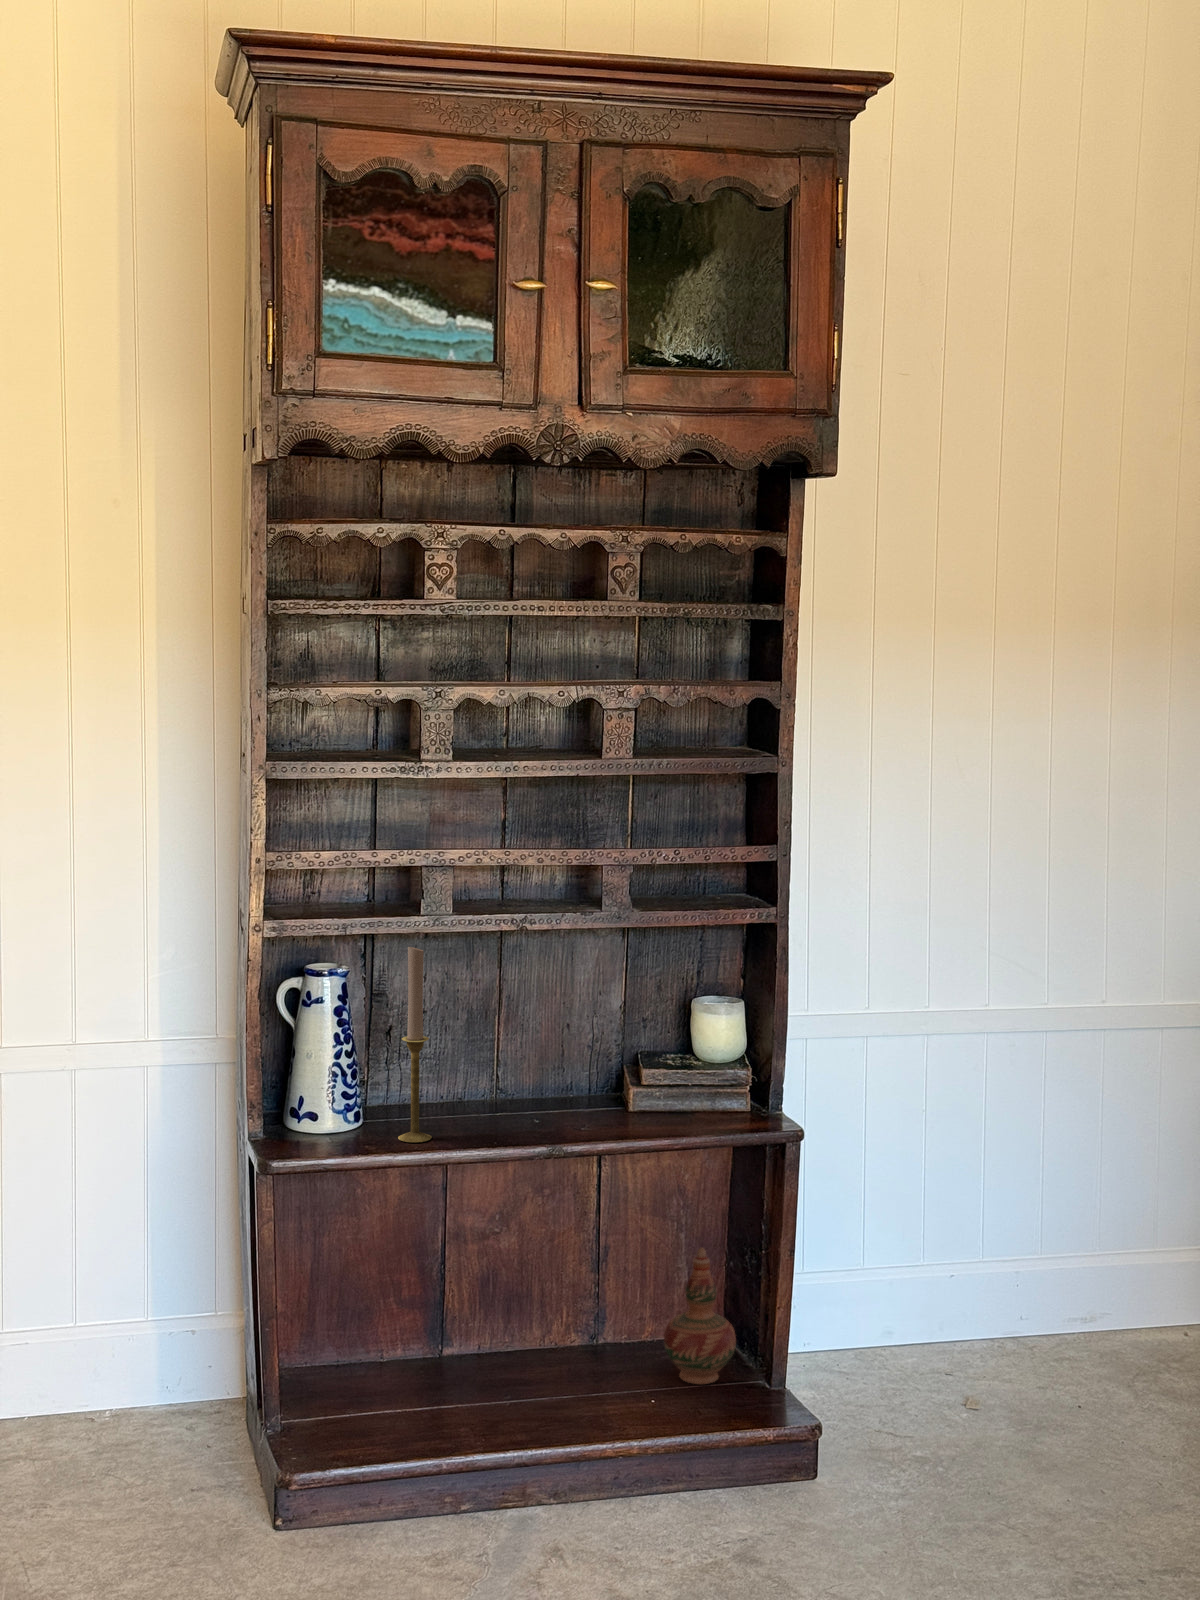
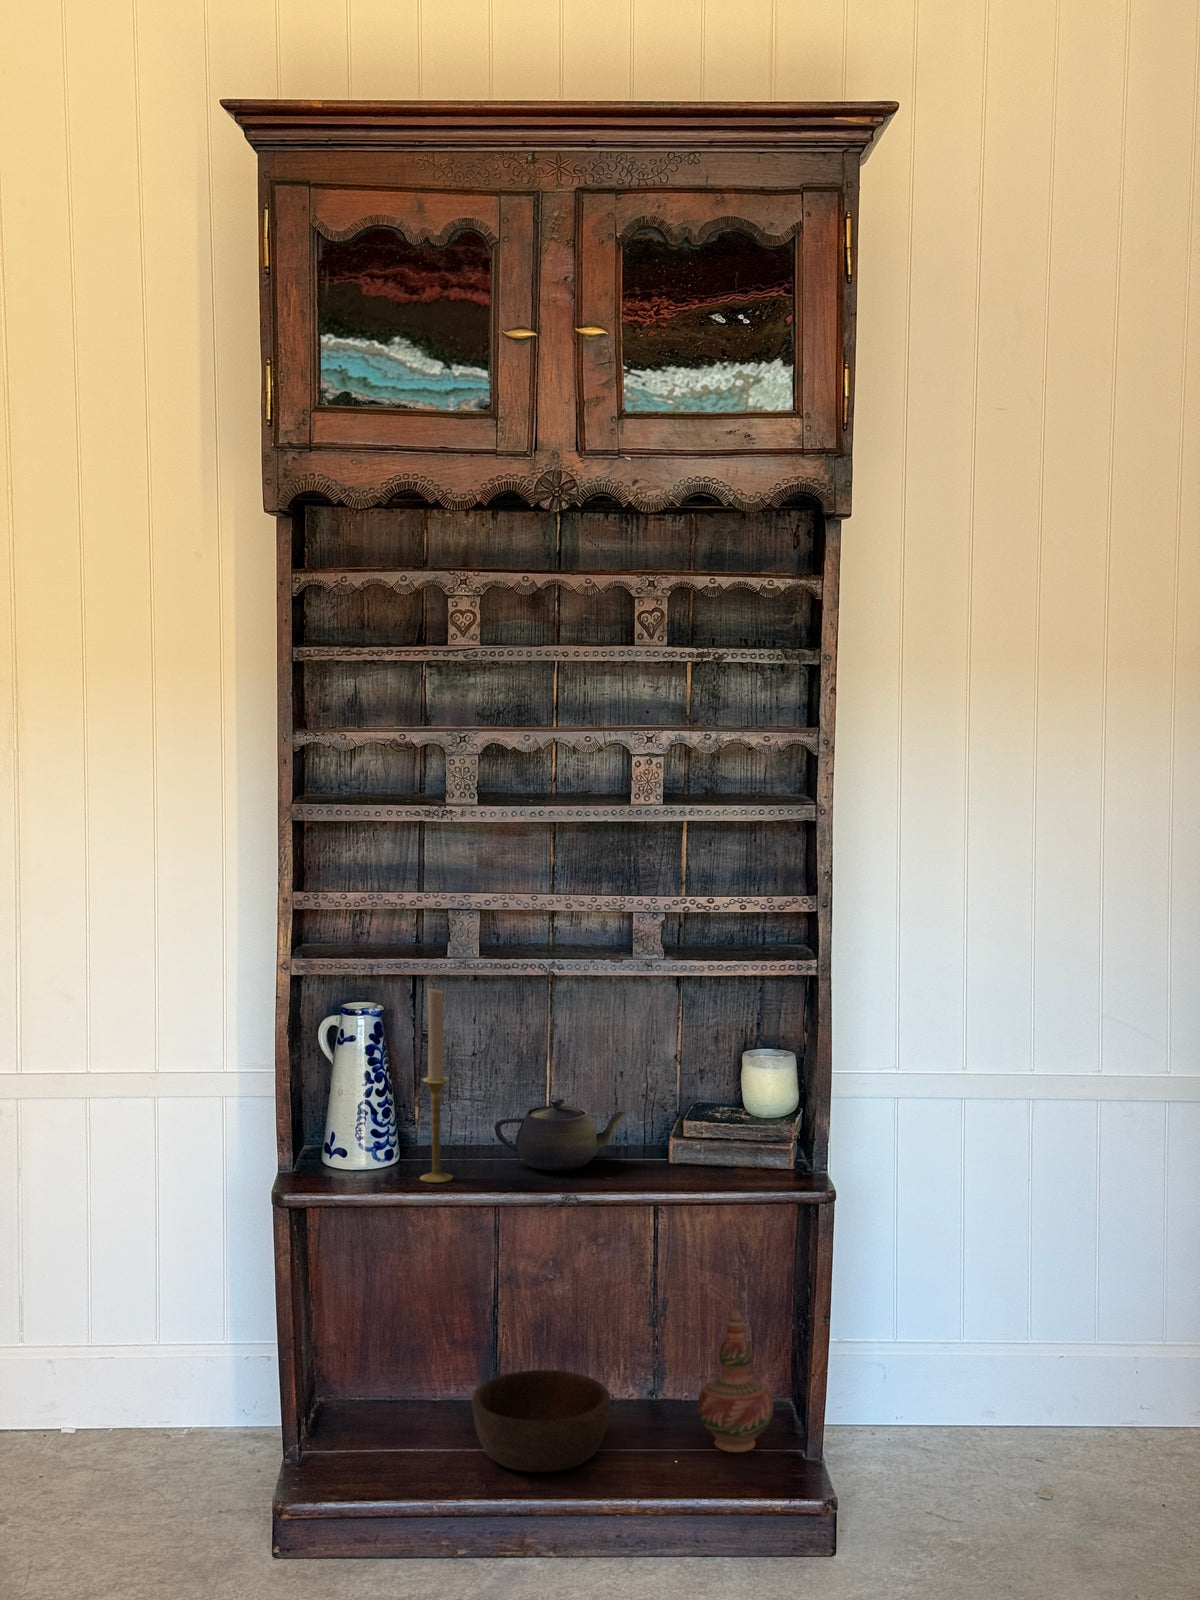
teapot: none [462,1053,592,1124] -> present [494,1098,628,1170]
wooden bowl: none [451,1321,589,1422] -> present [472,1370,610,1472]

